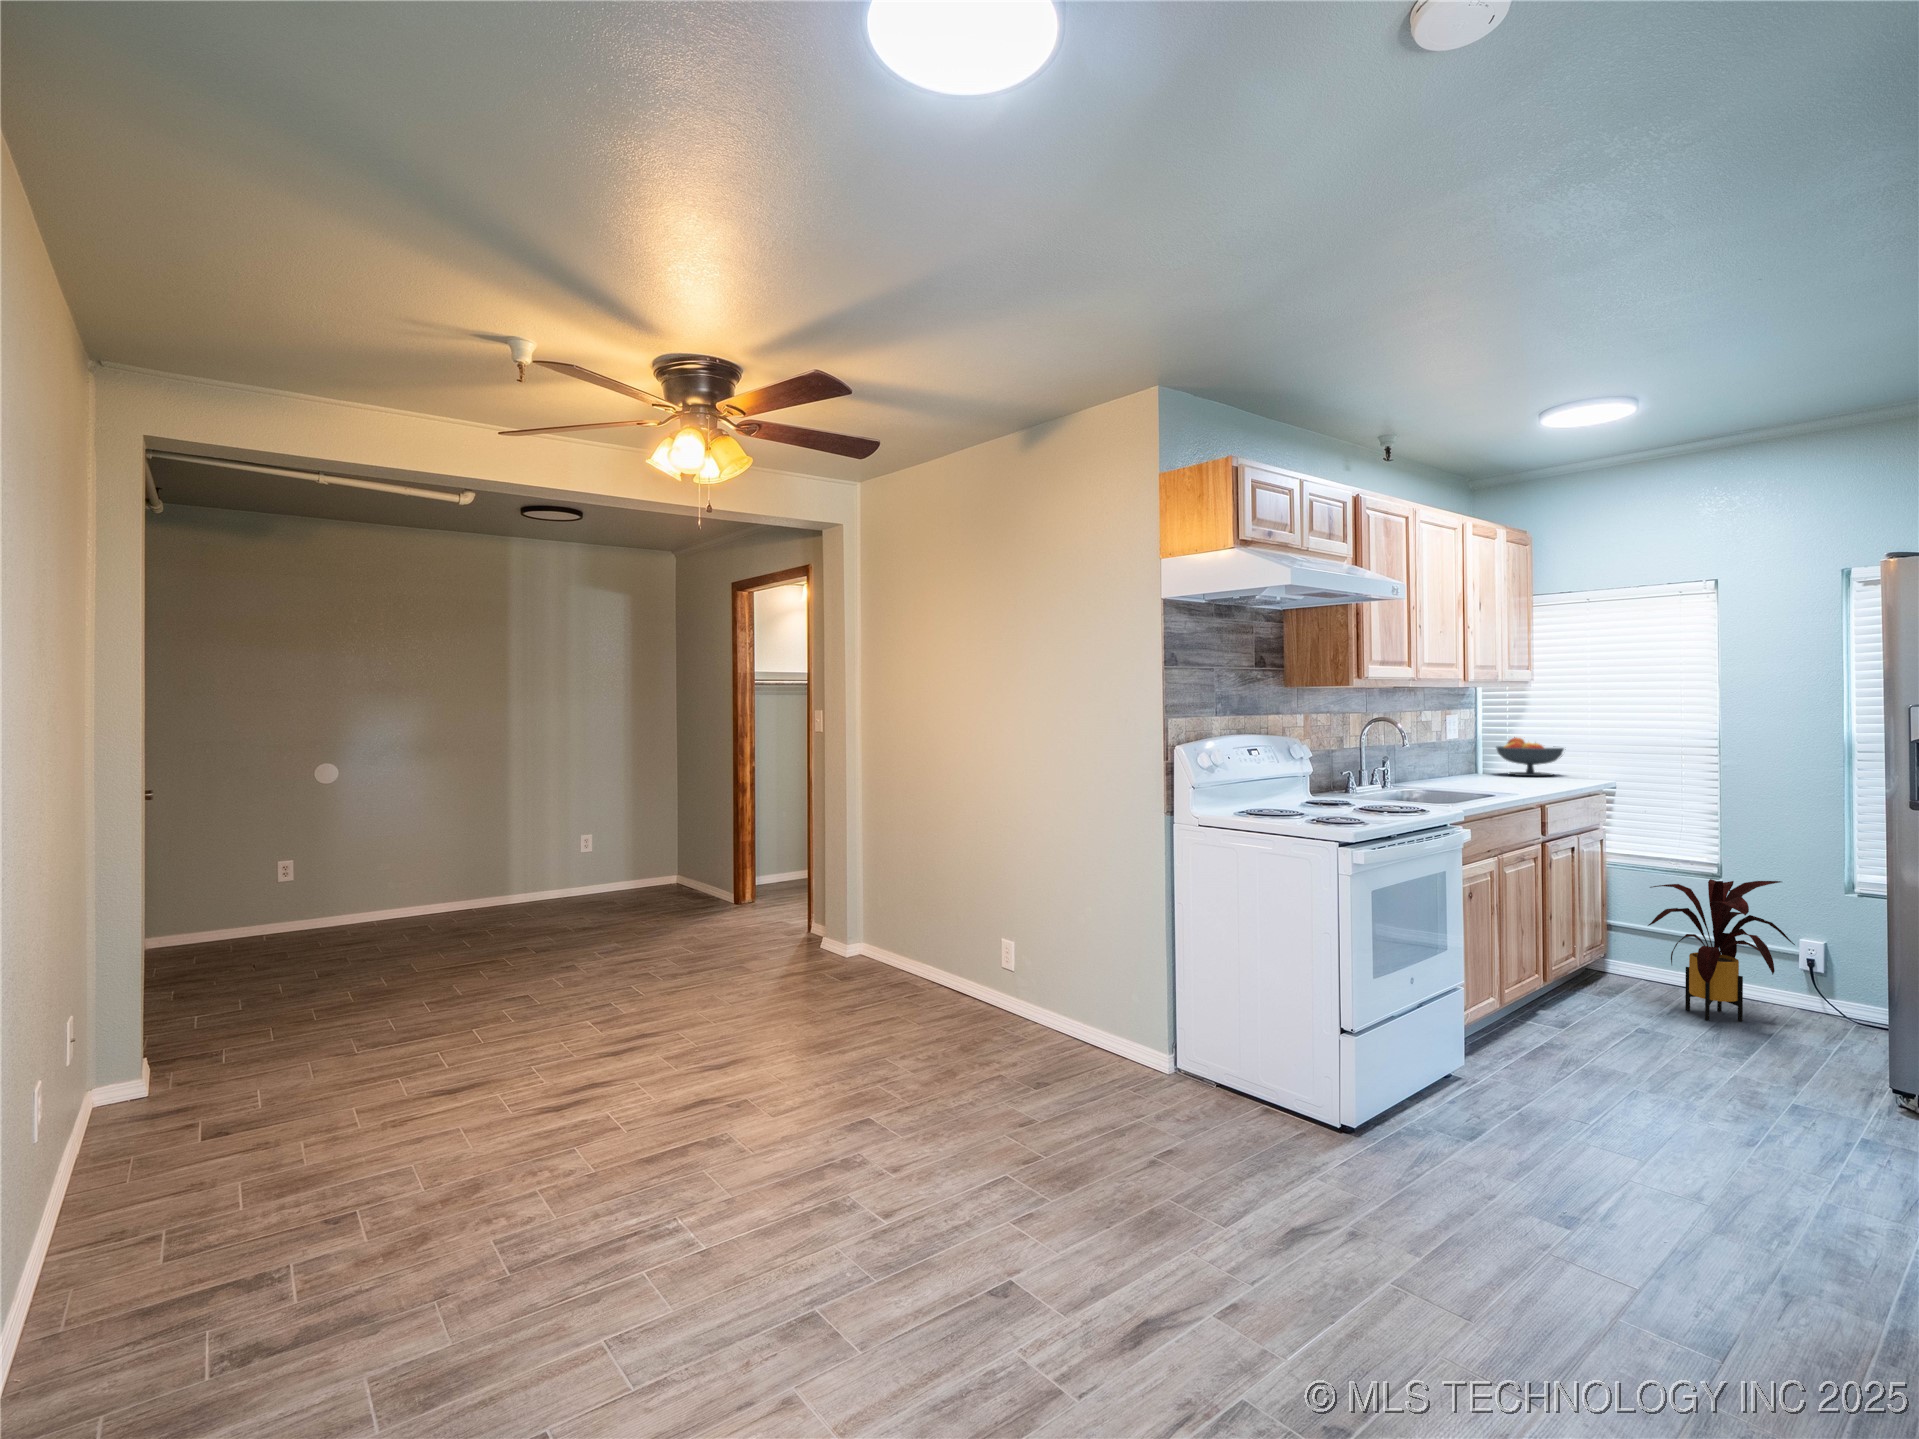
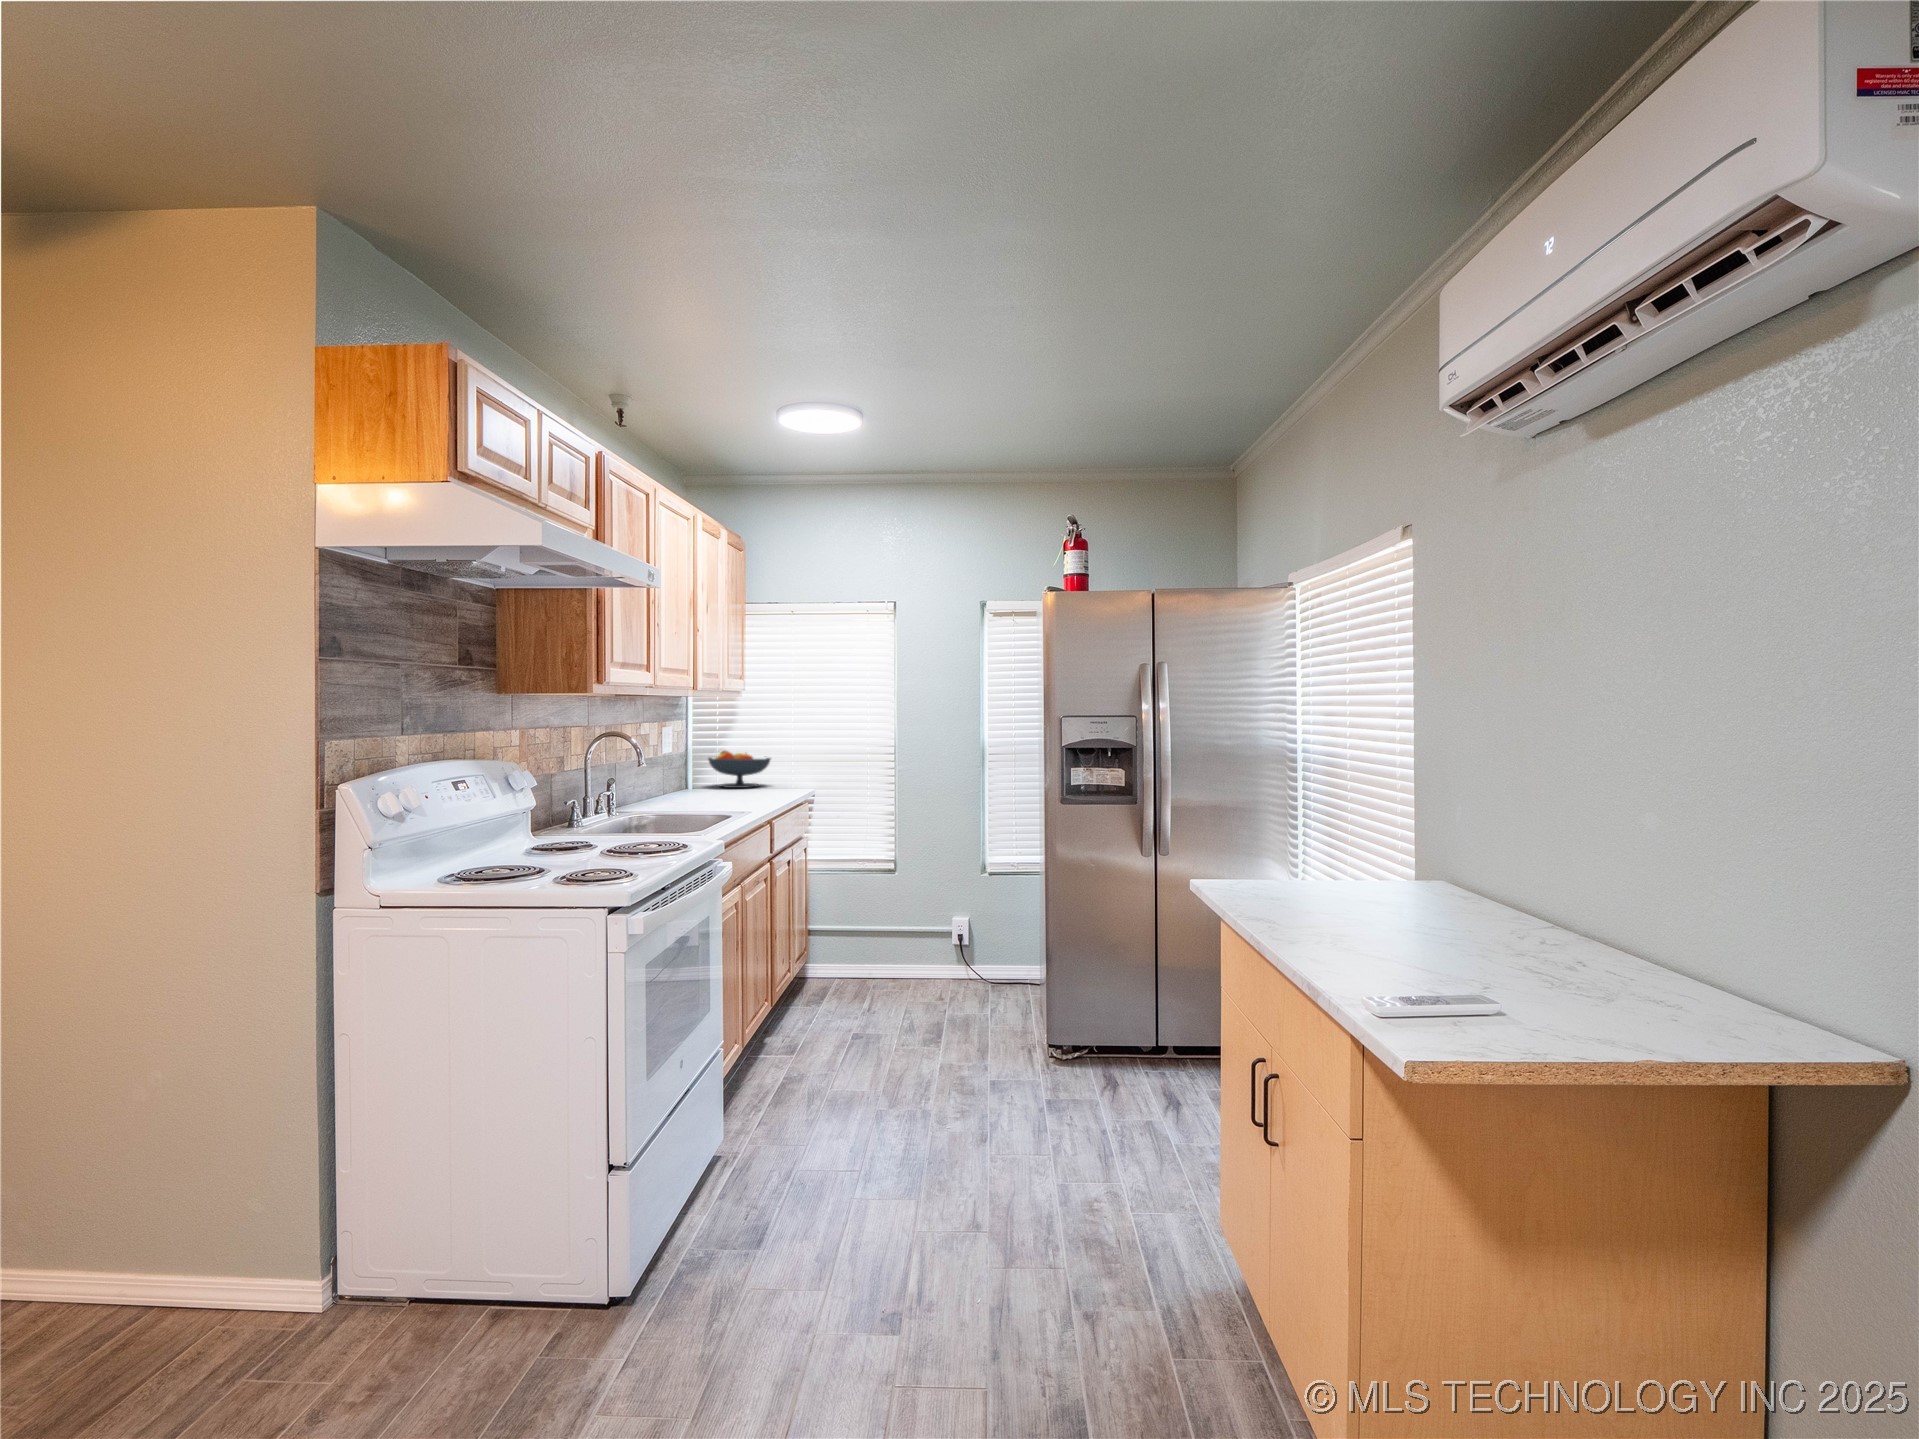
house plant: present [1648,879,1795,1021] -> none [850,874,955,1011]

